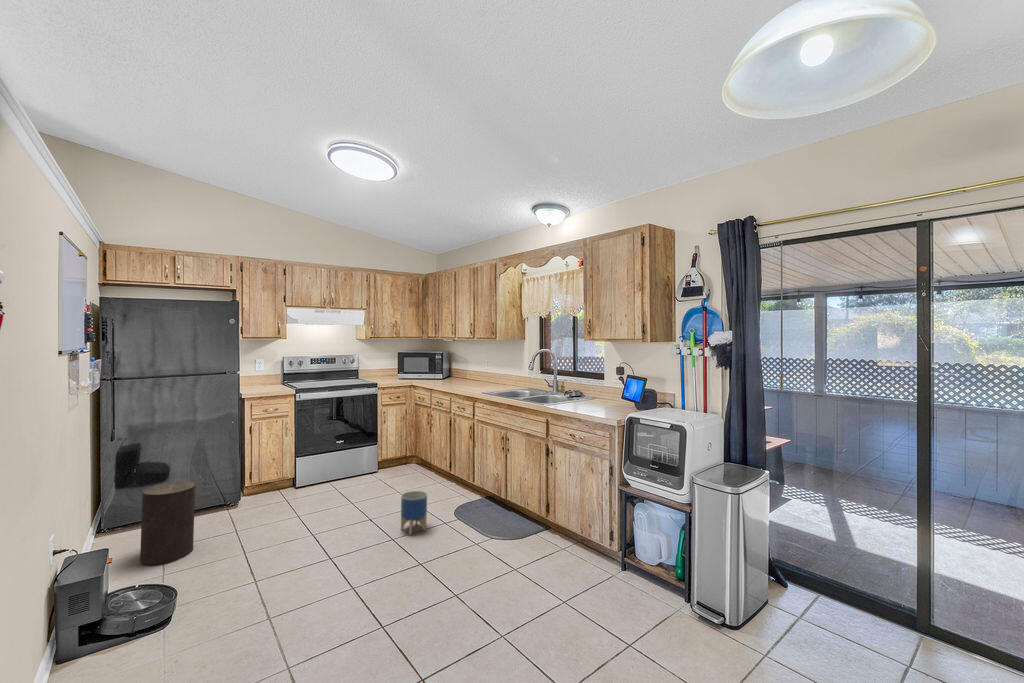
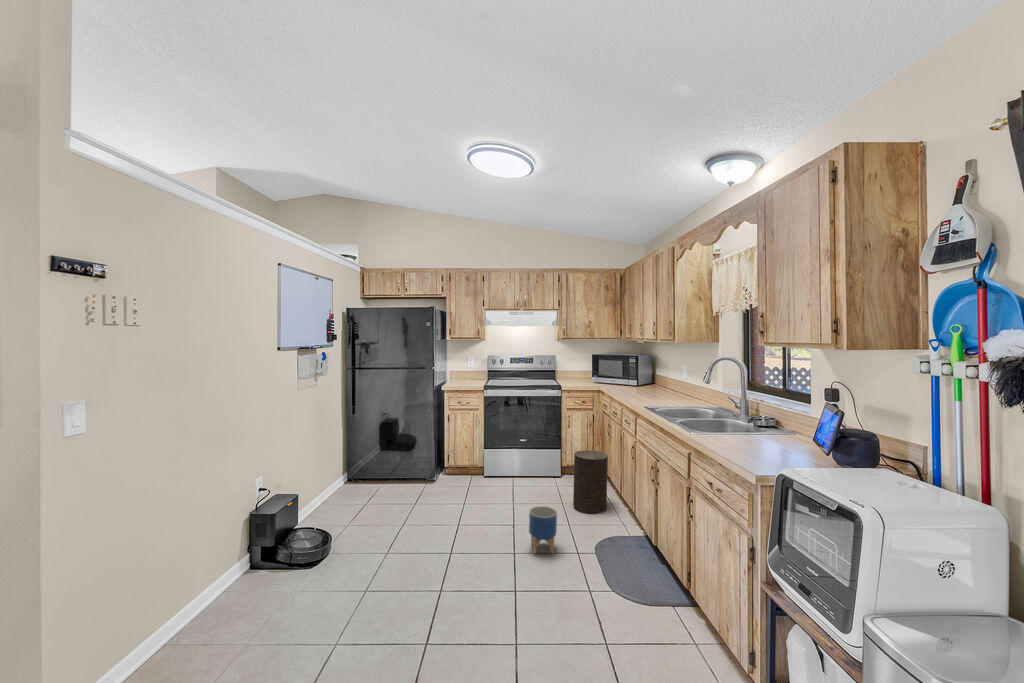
stool: present [140,481,195,565] -> present [573,450,608,514]

